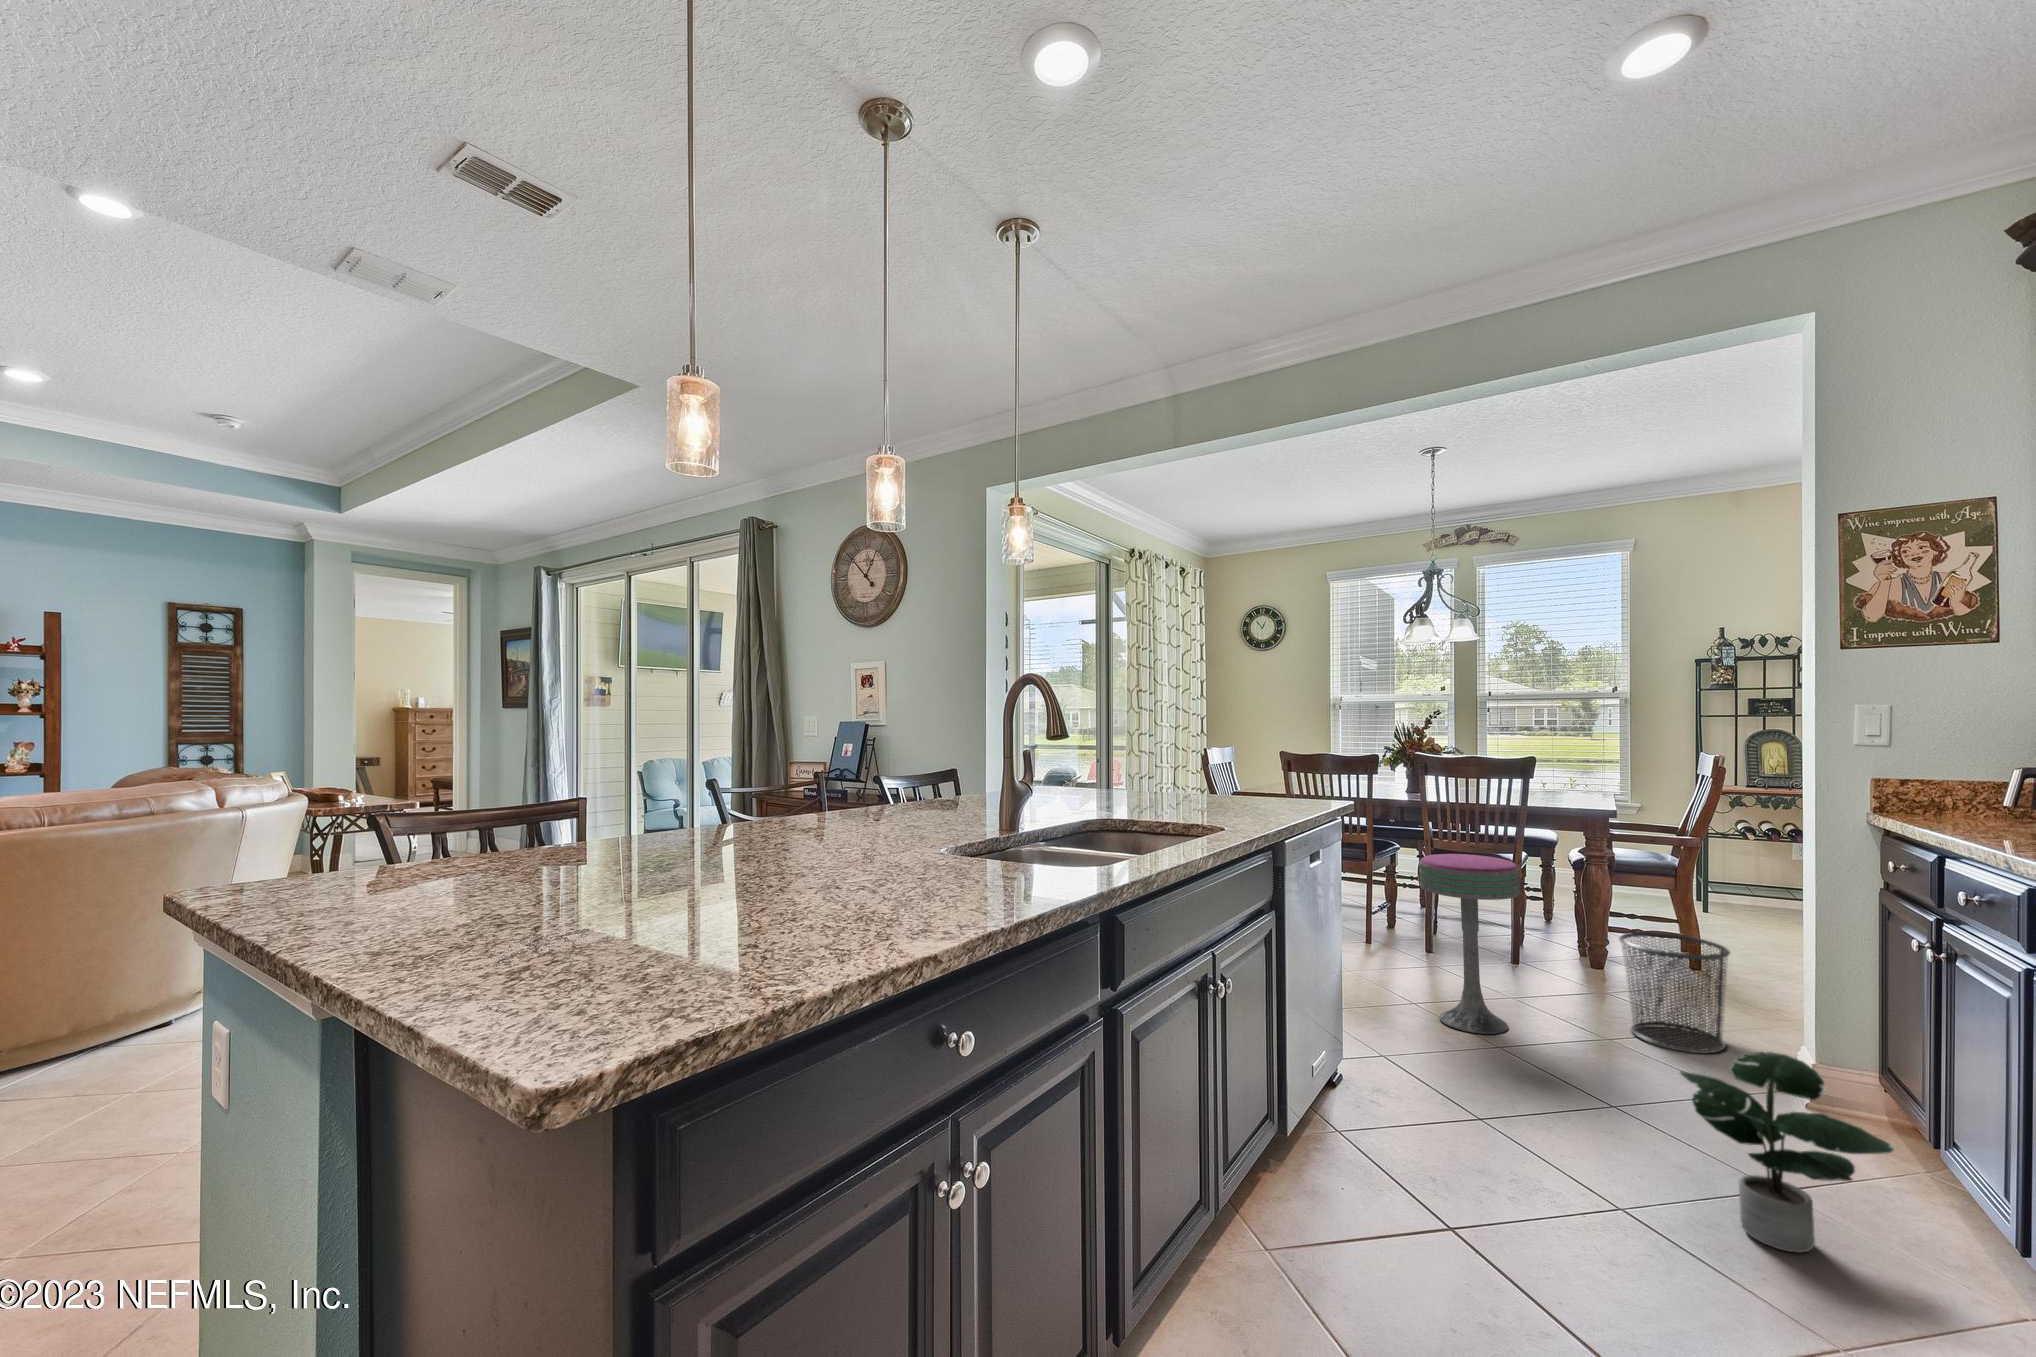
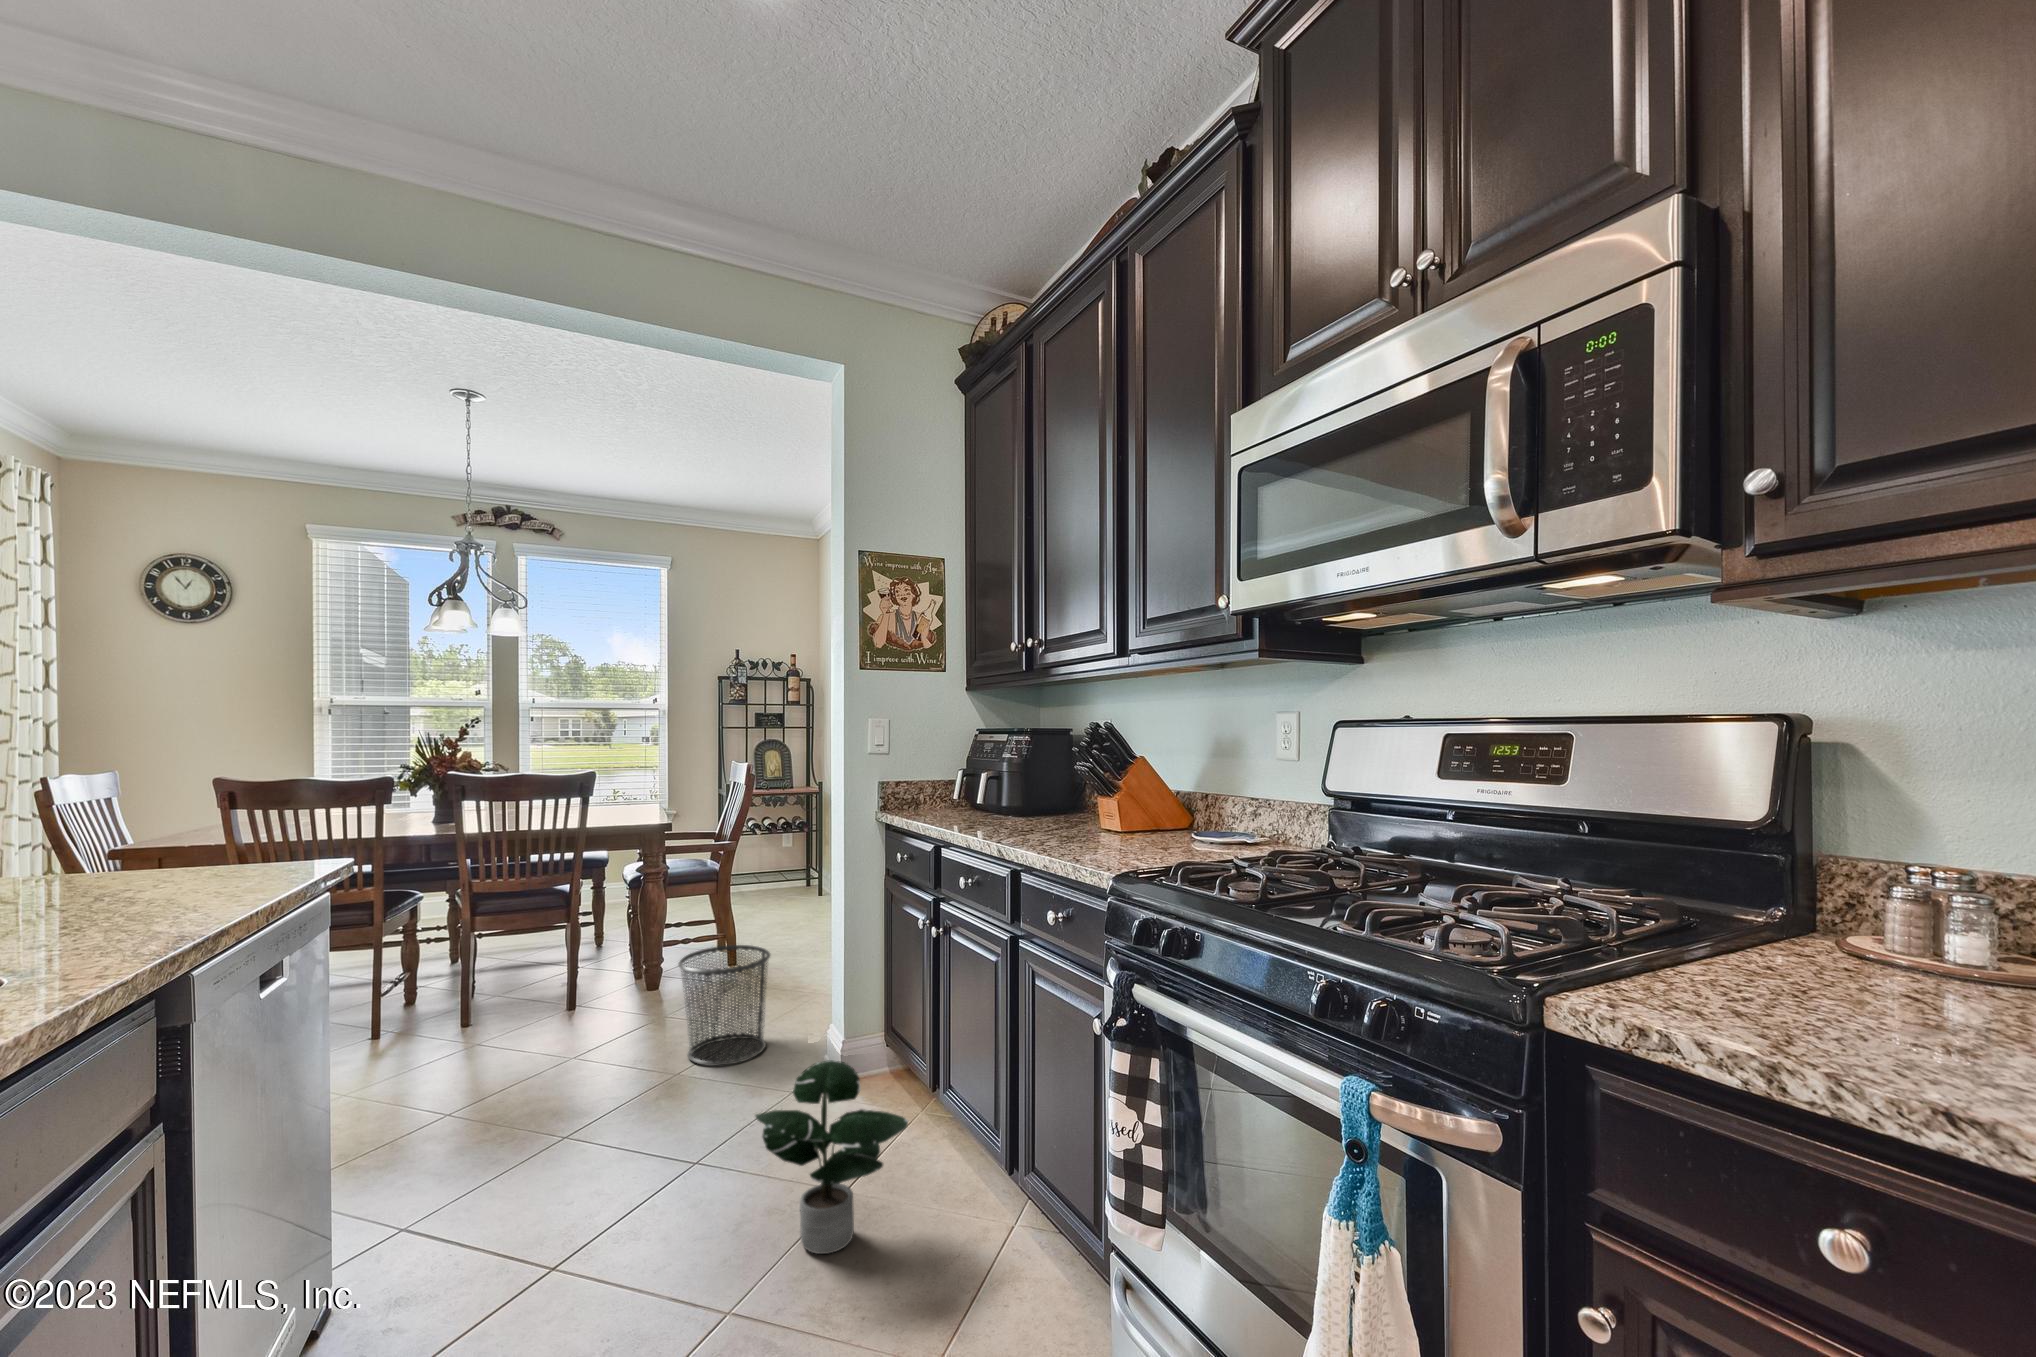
bar stool: present [1419,854,1520,1034] -> none [461,904,582,1126]

